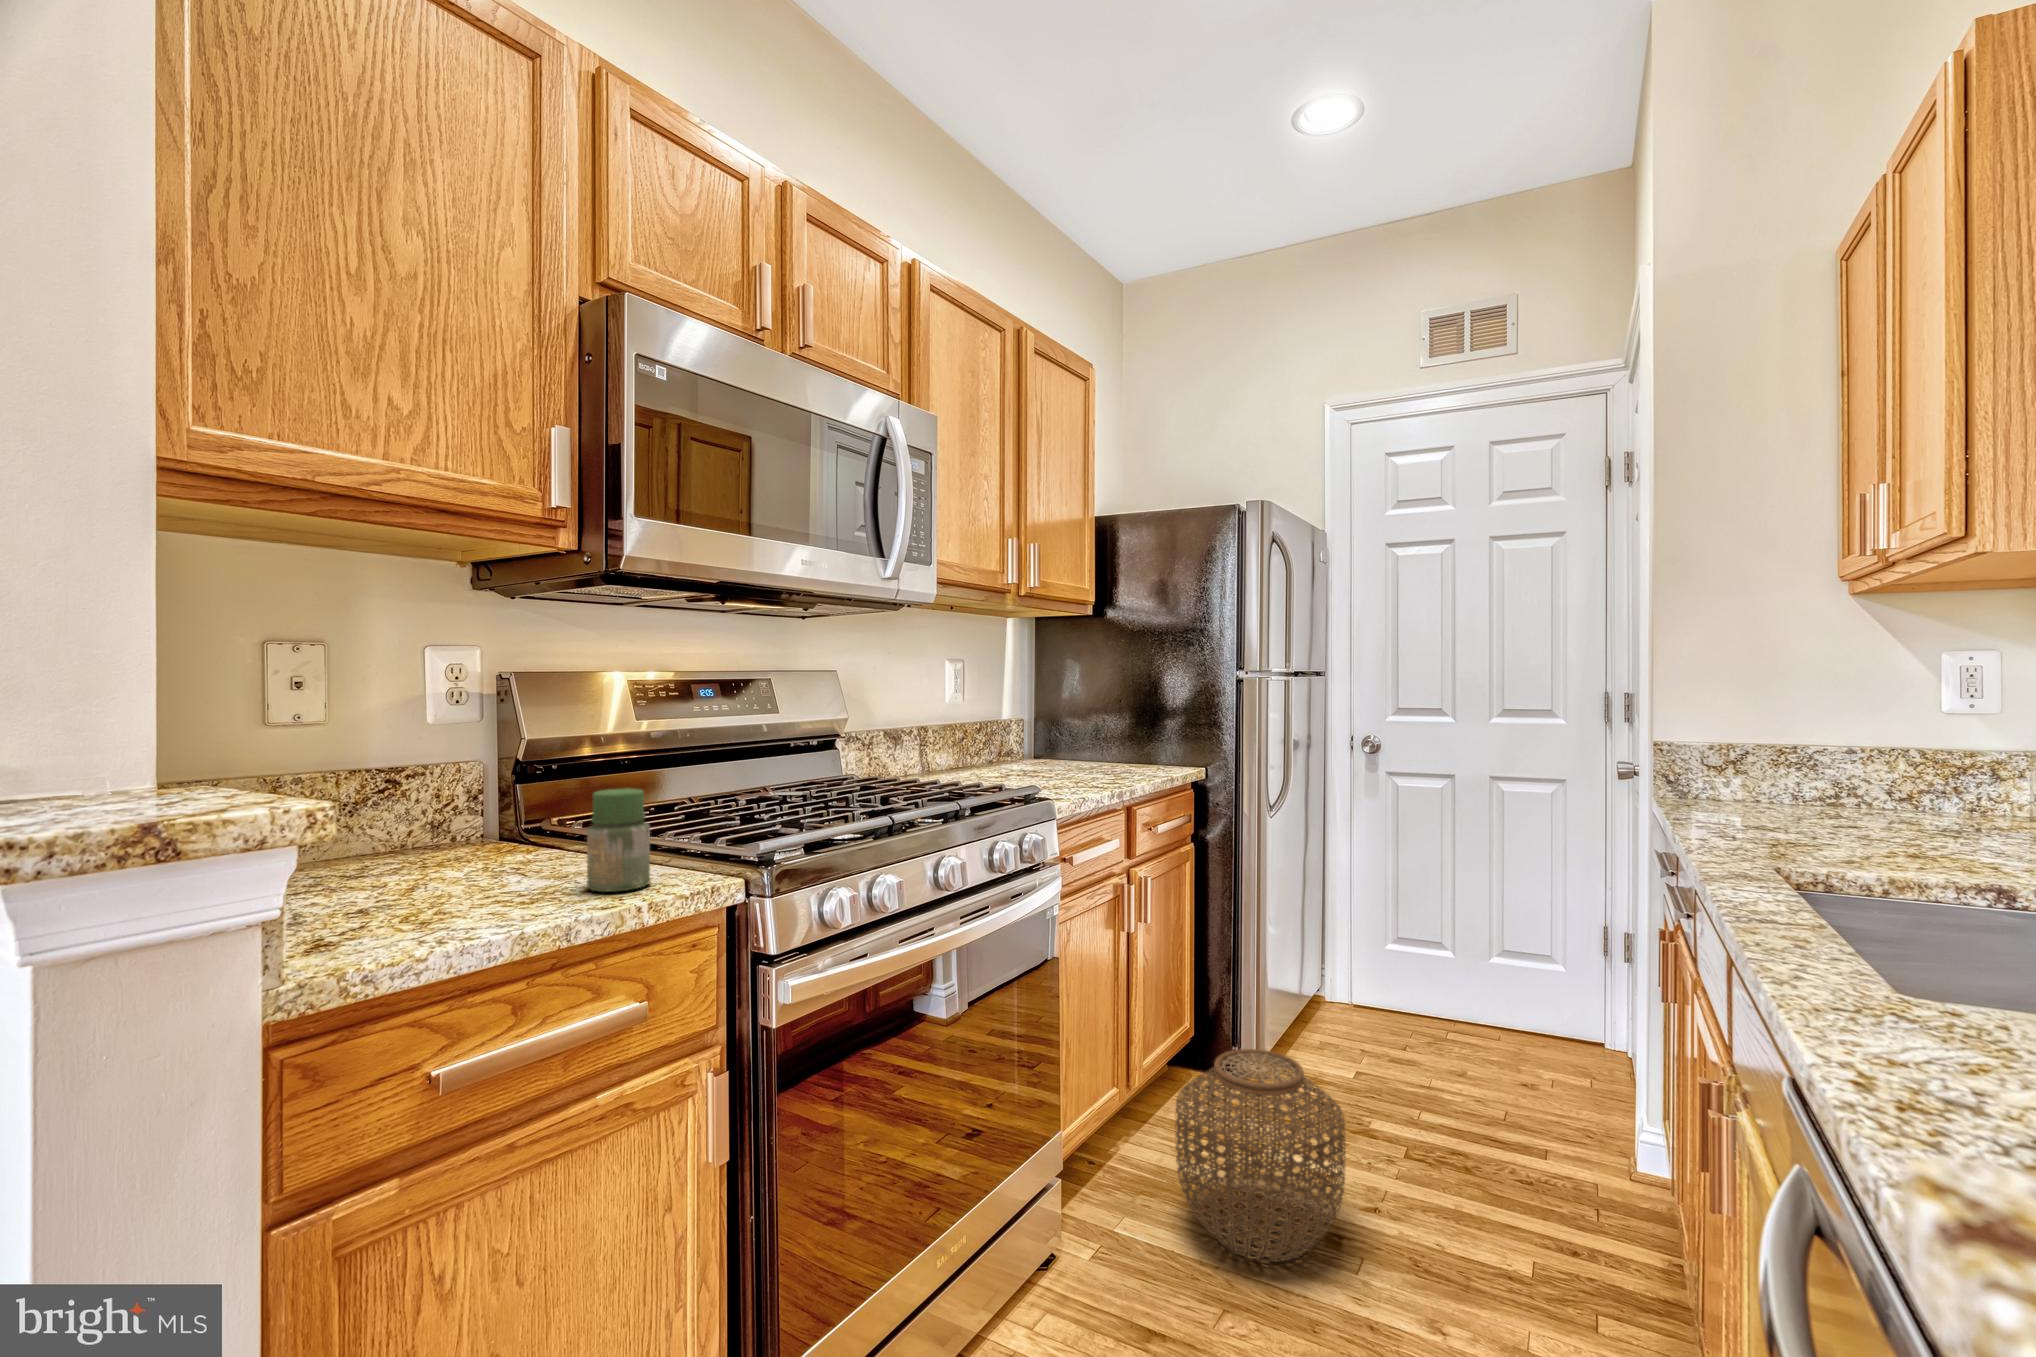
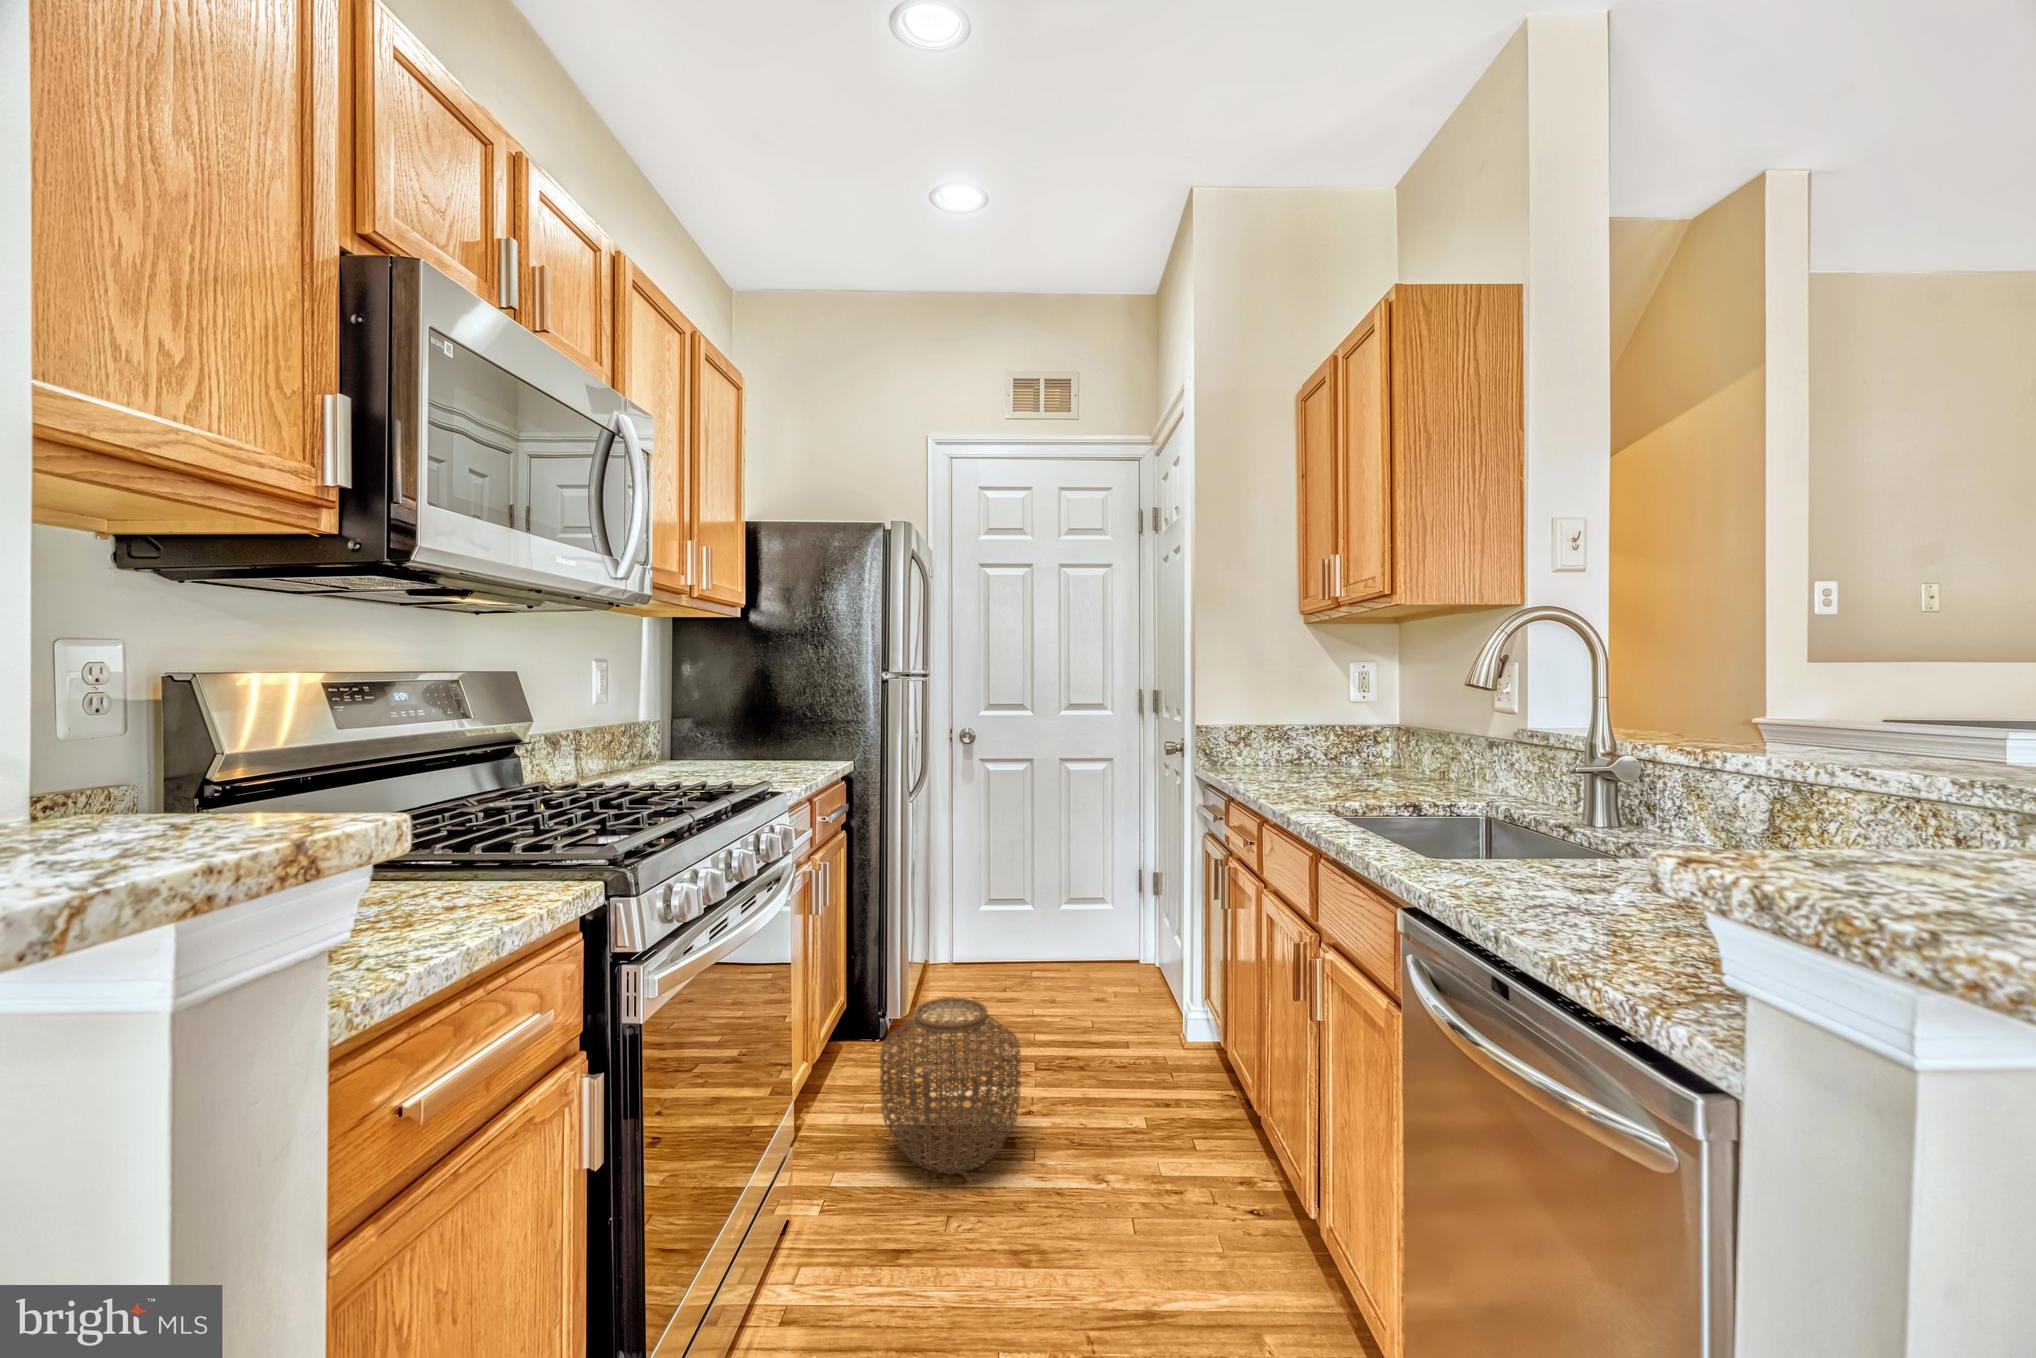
jar: present [587,788,650,892] -> none [434,801,506,912]

